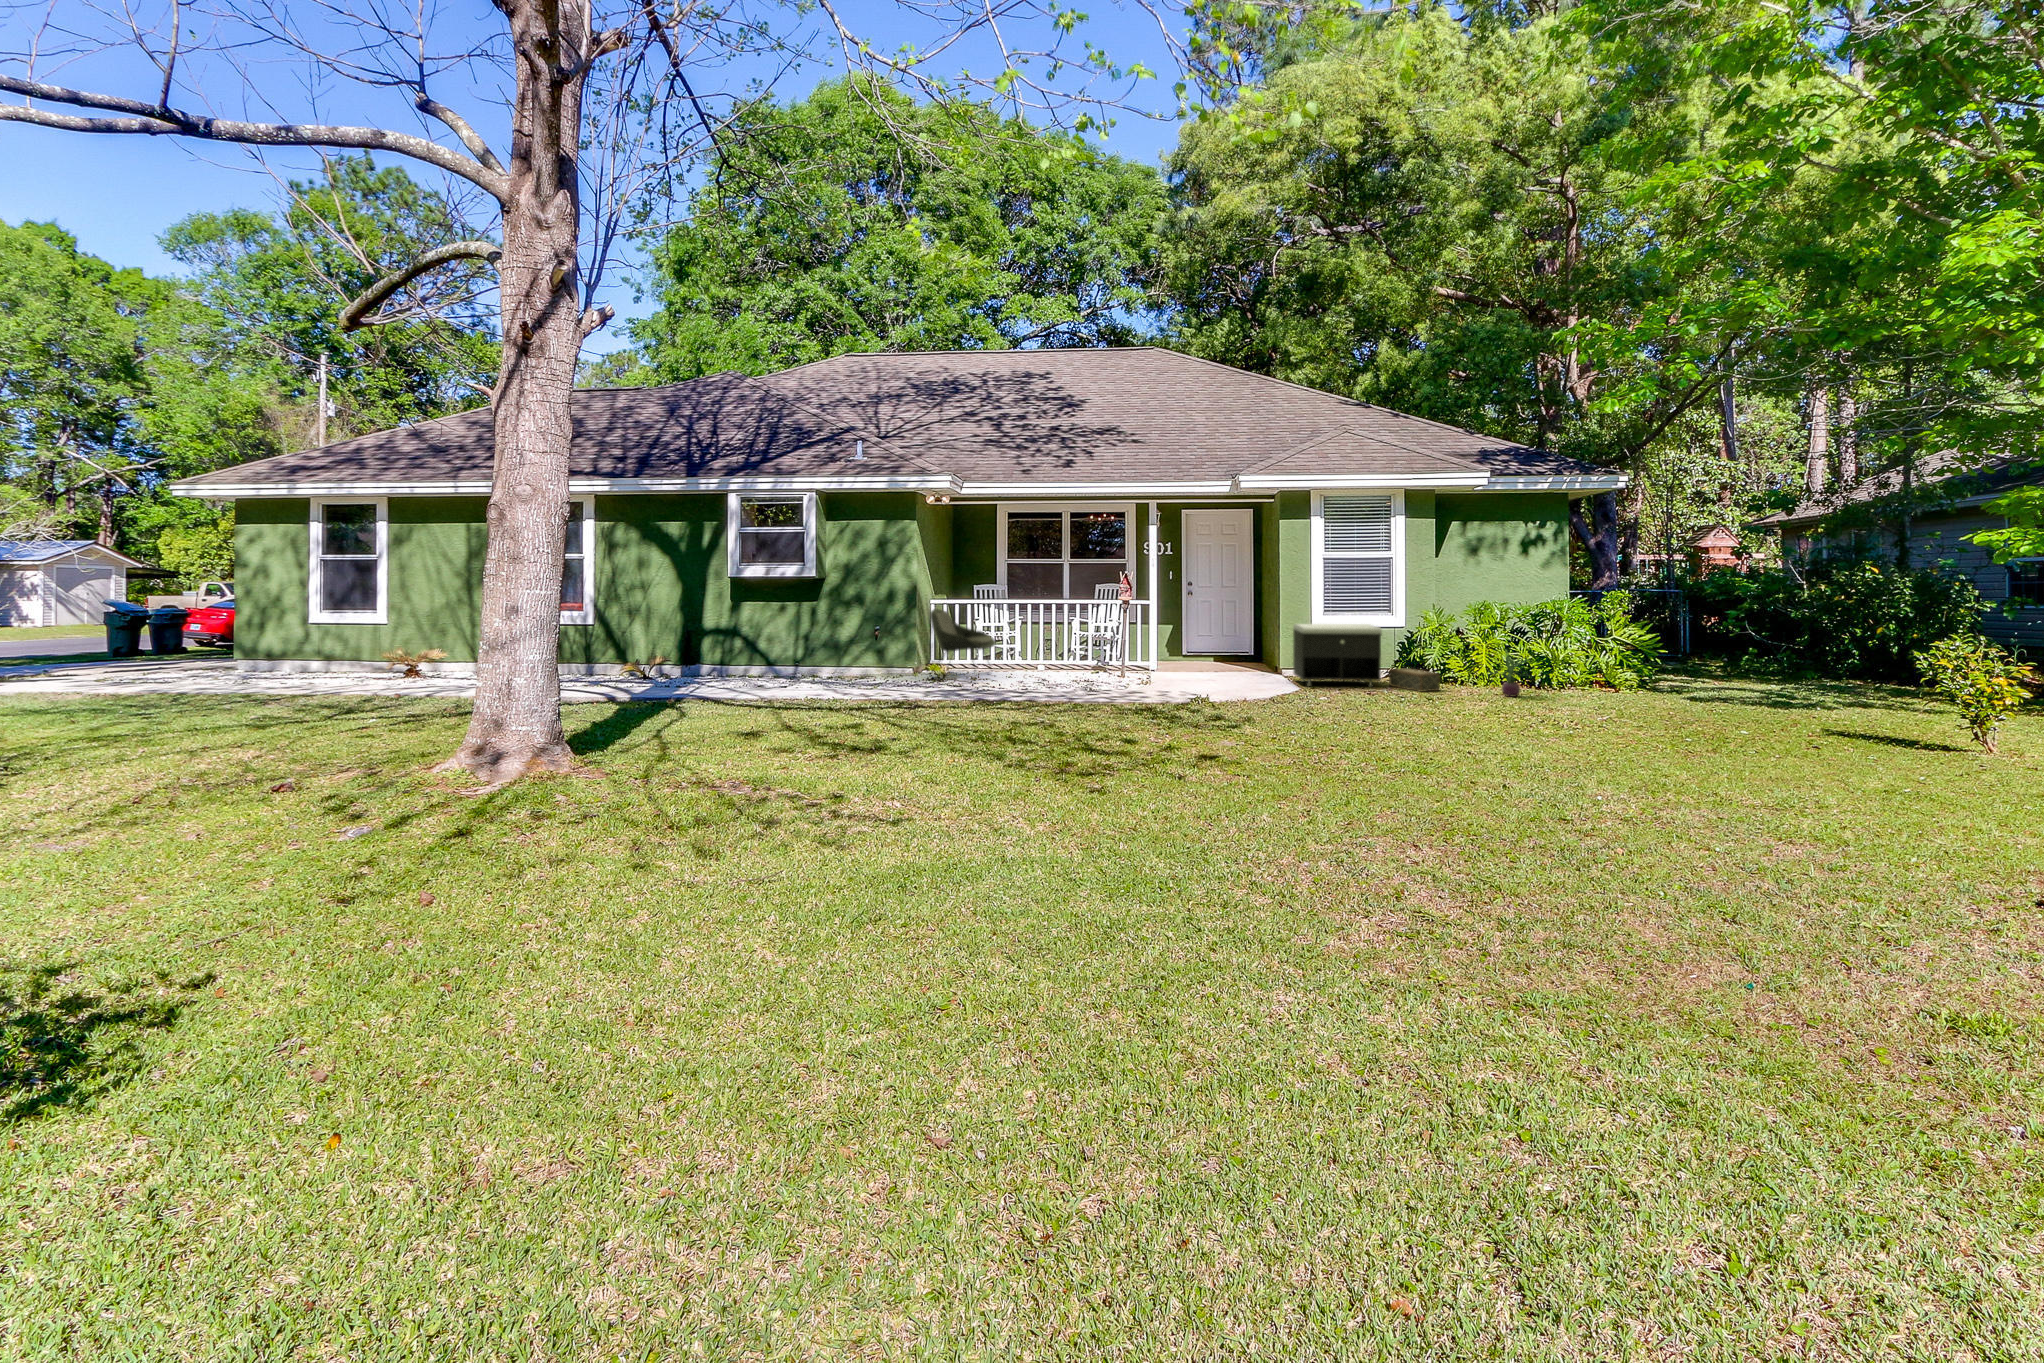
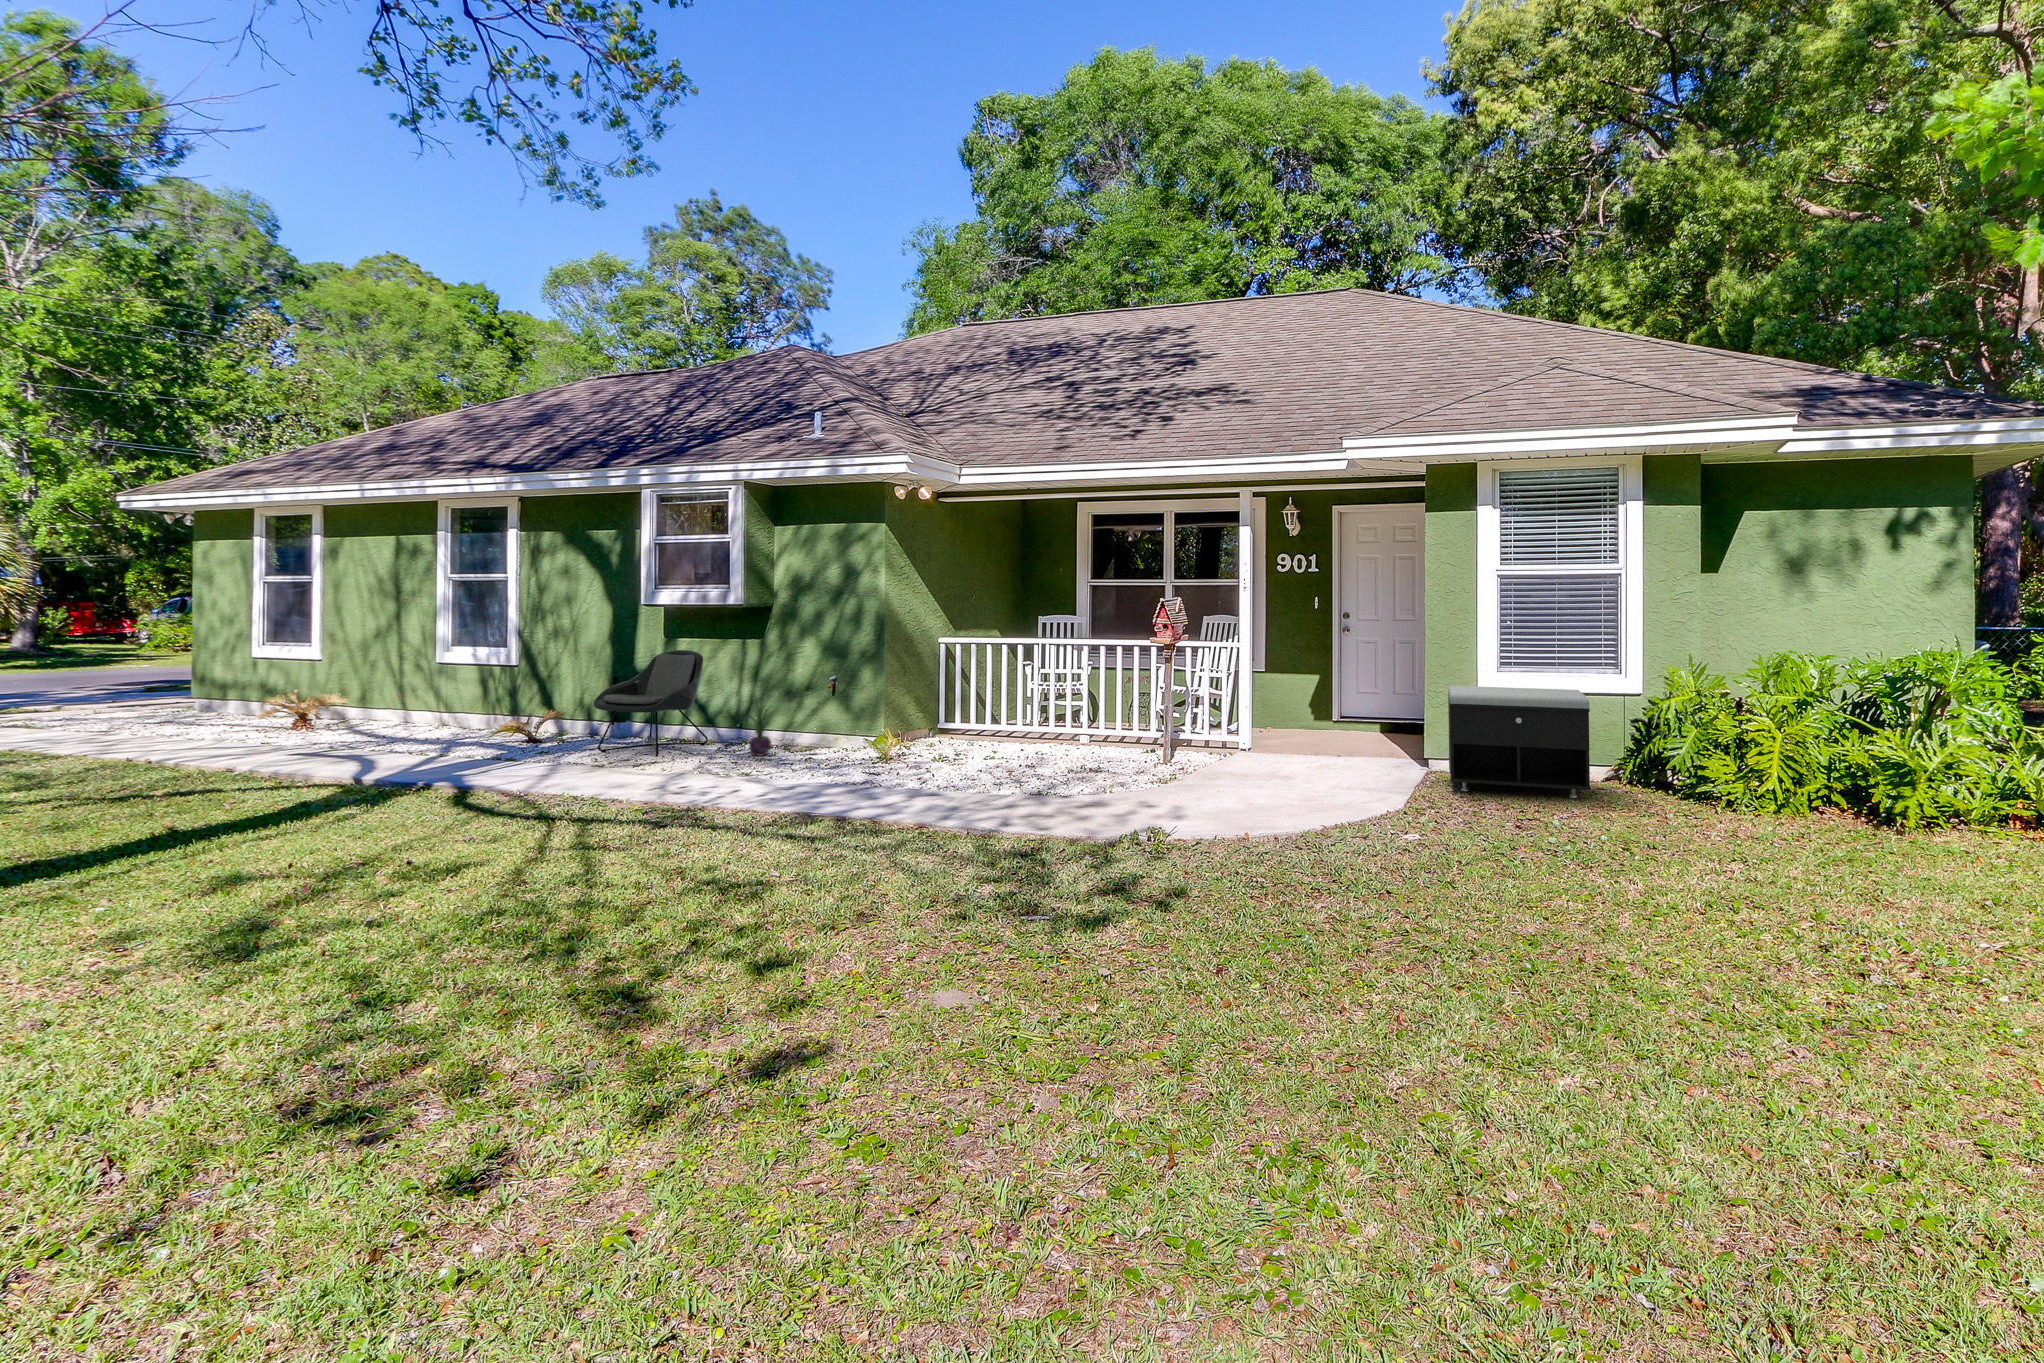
lounge chair: present [930,609,996,680] -> present [594,650,708,757]
decorative plant: present [1490,650,1520,697] -> present [748,696,772,756]
woven basket: present [1389,668,1440,692] -> none [1607,768,1697,816]

